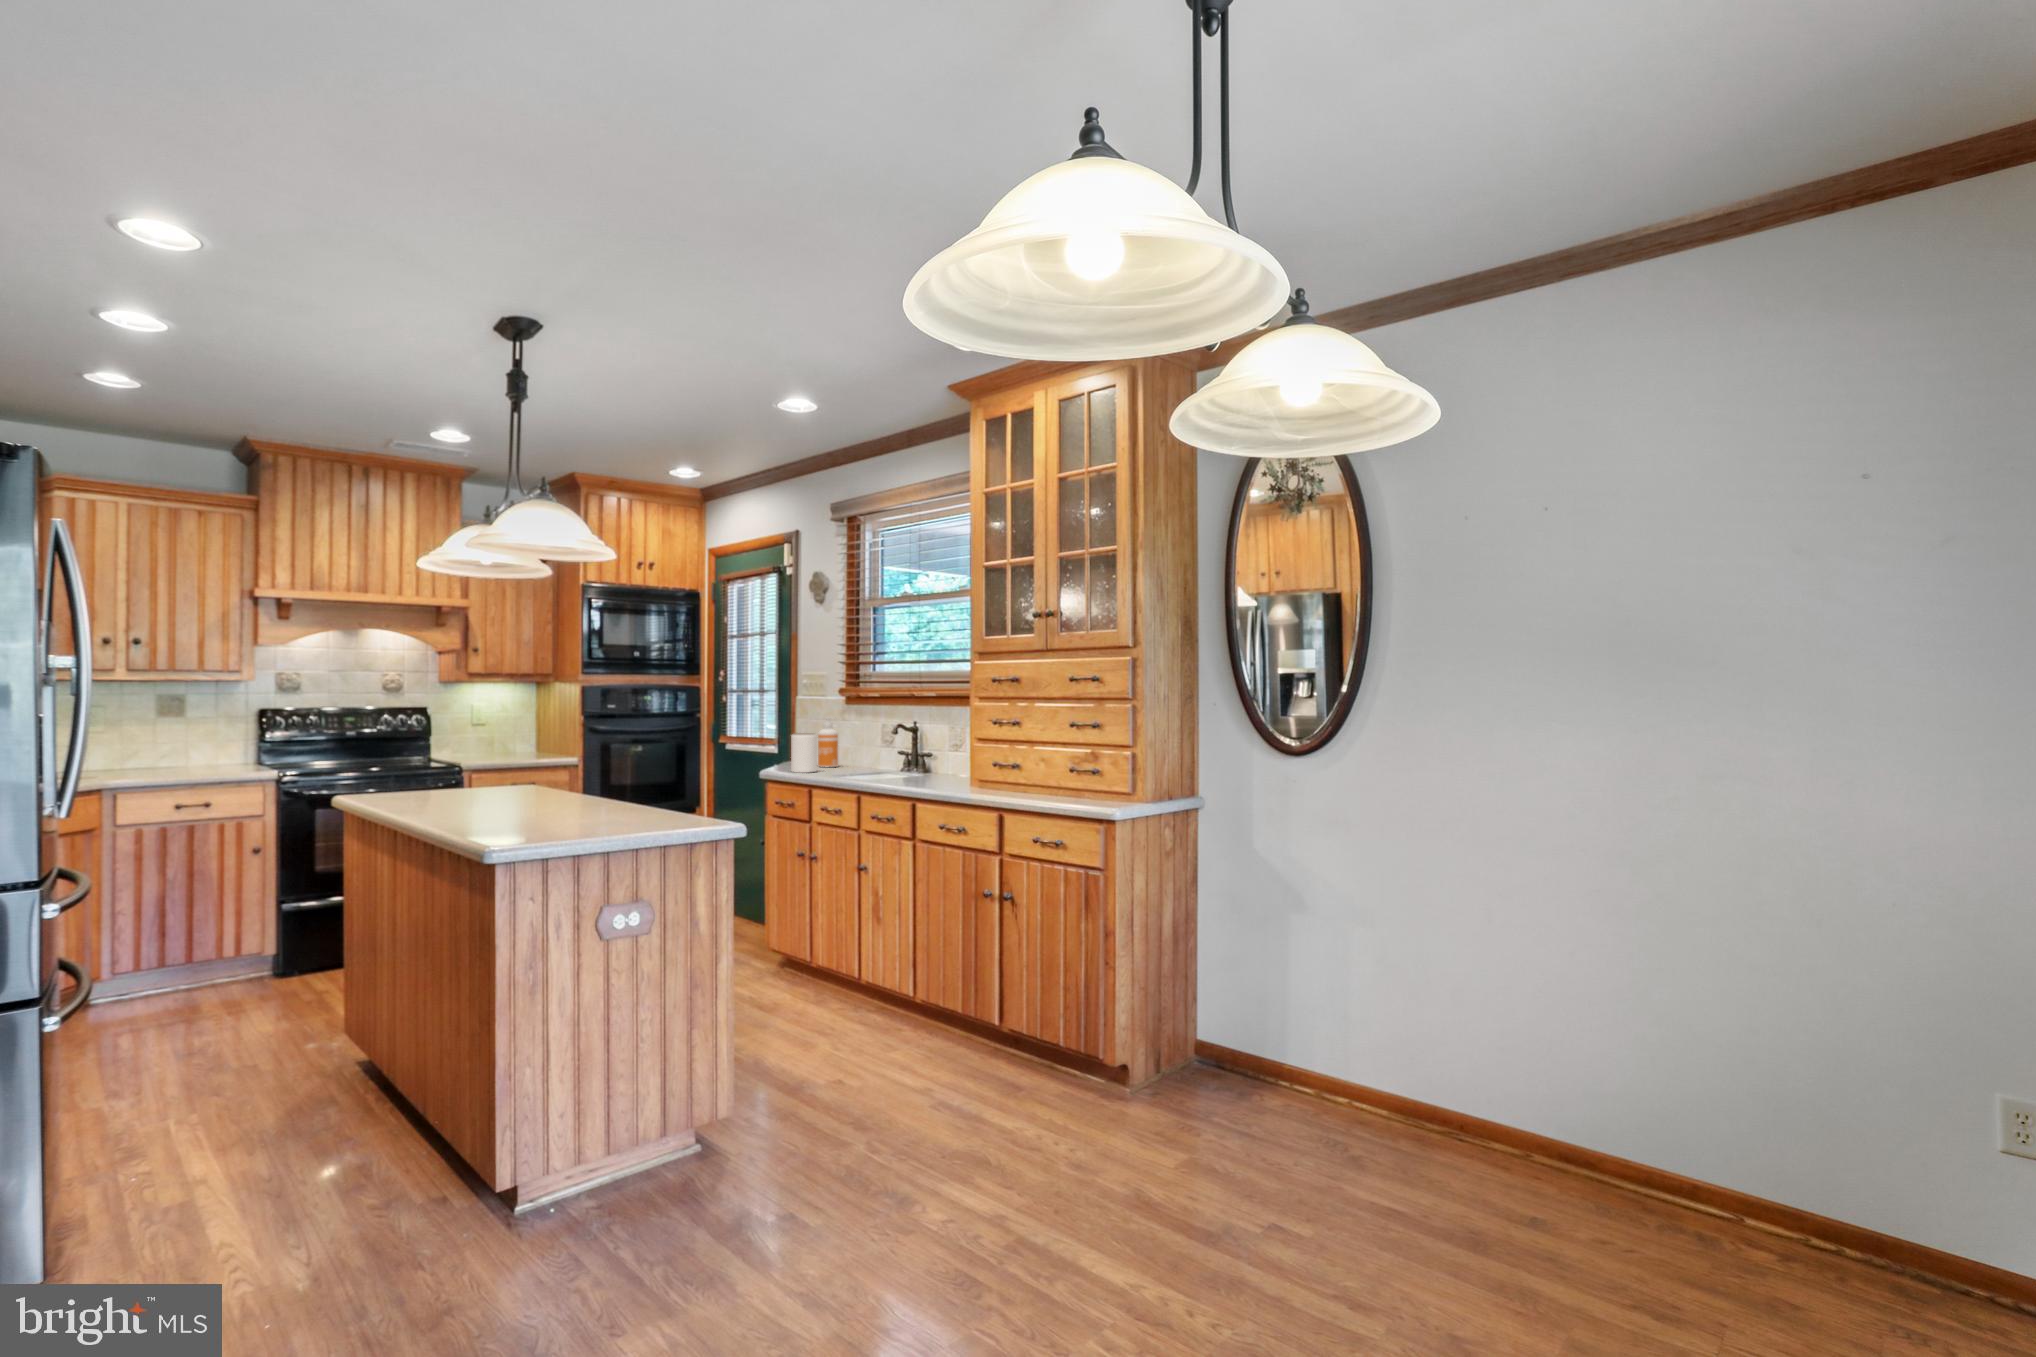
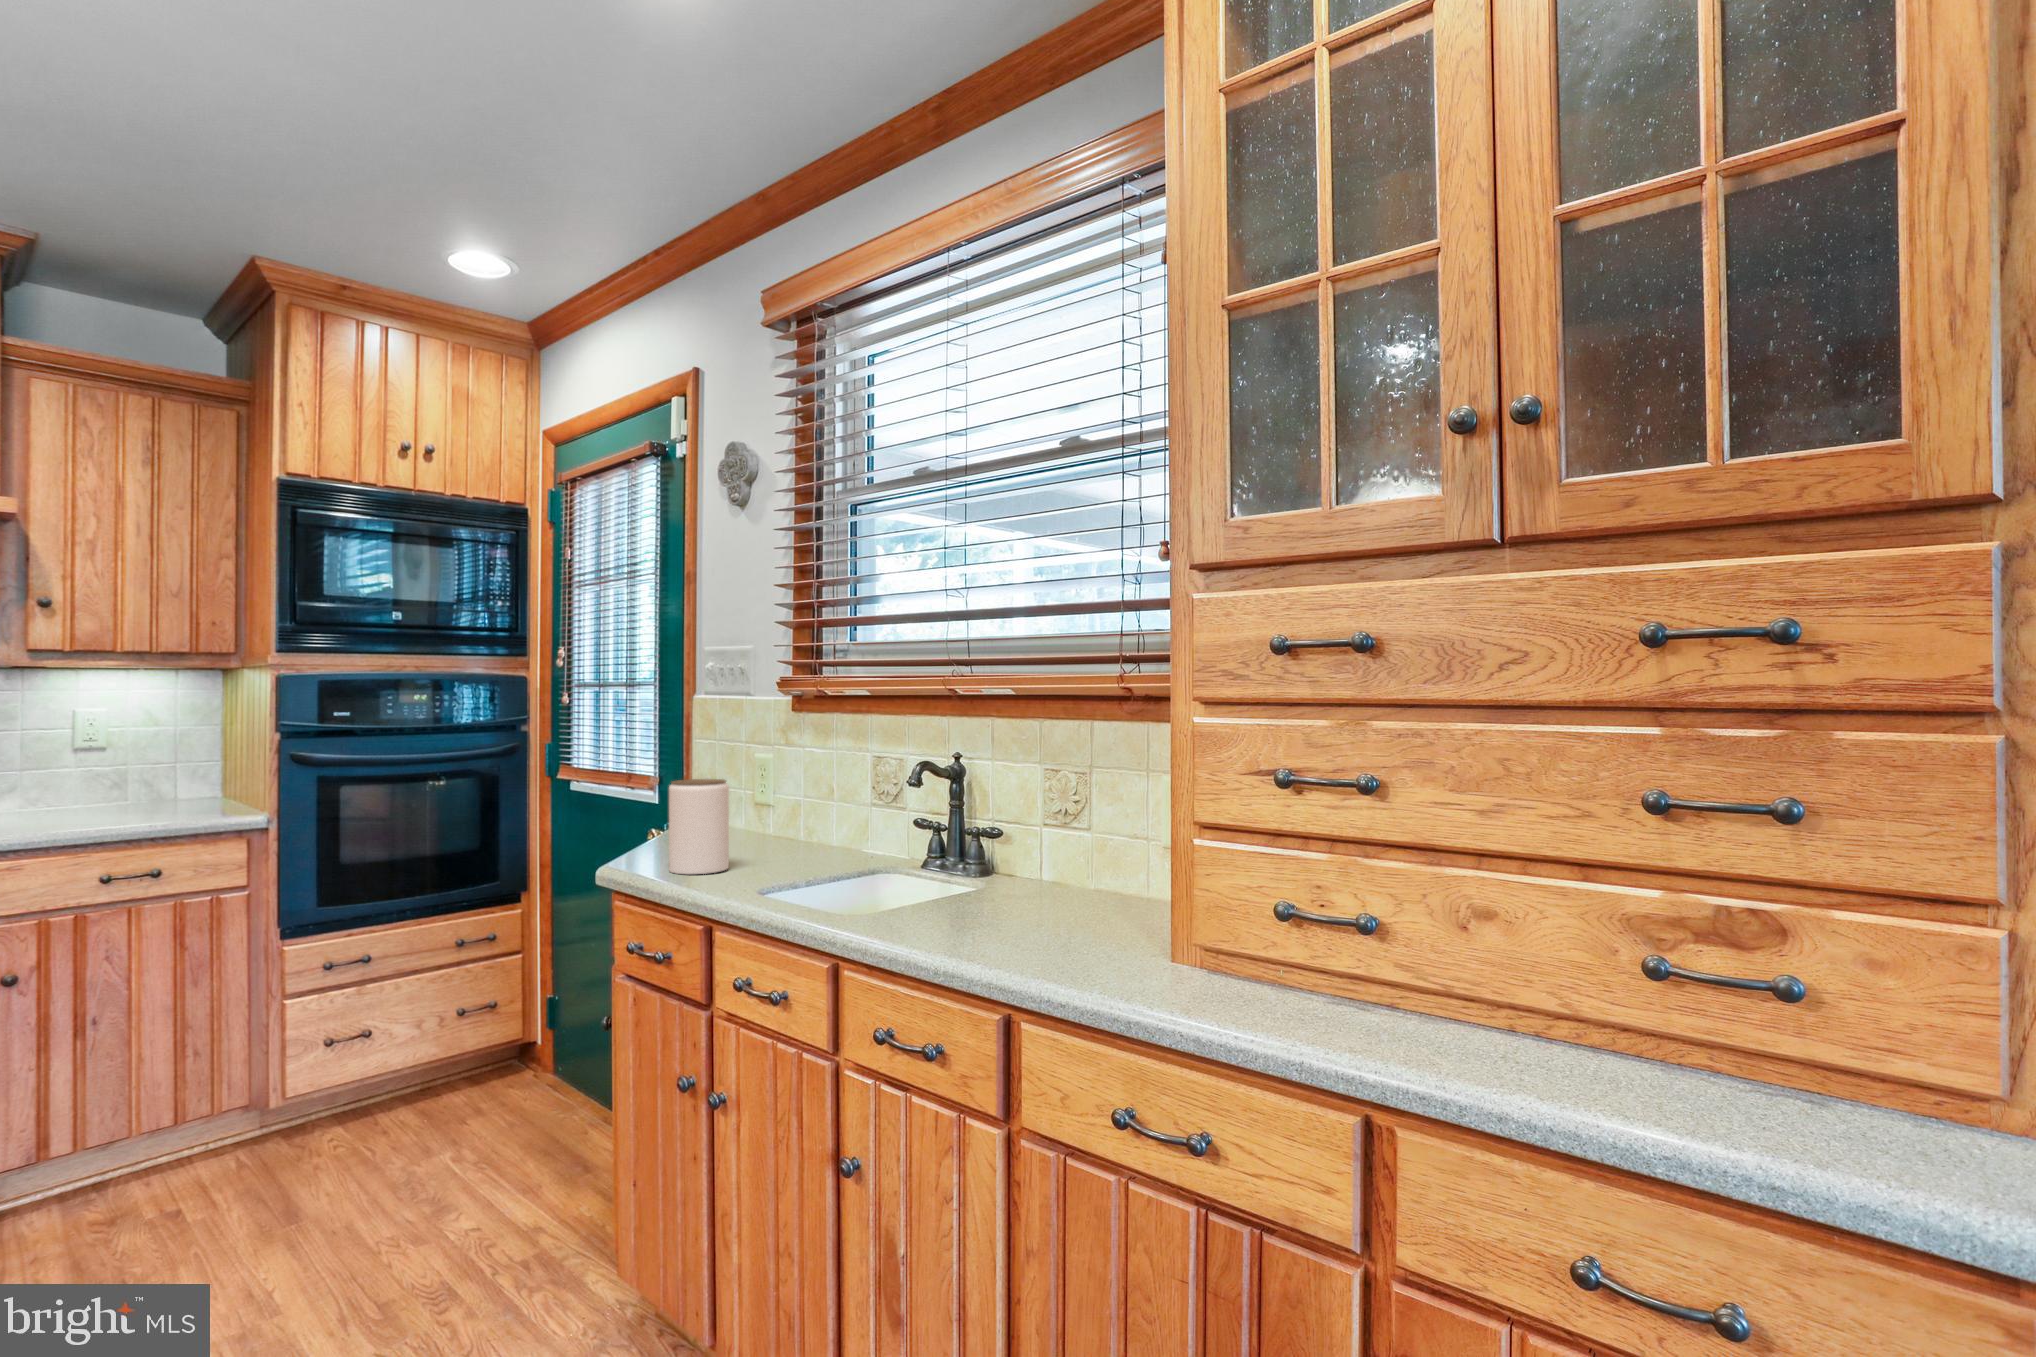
soap dispenser: present [818,717,838,767] -> none [735,739,779,846]

